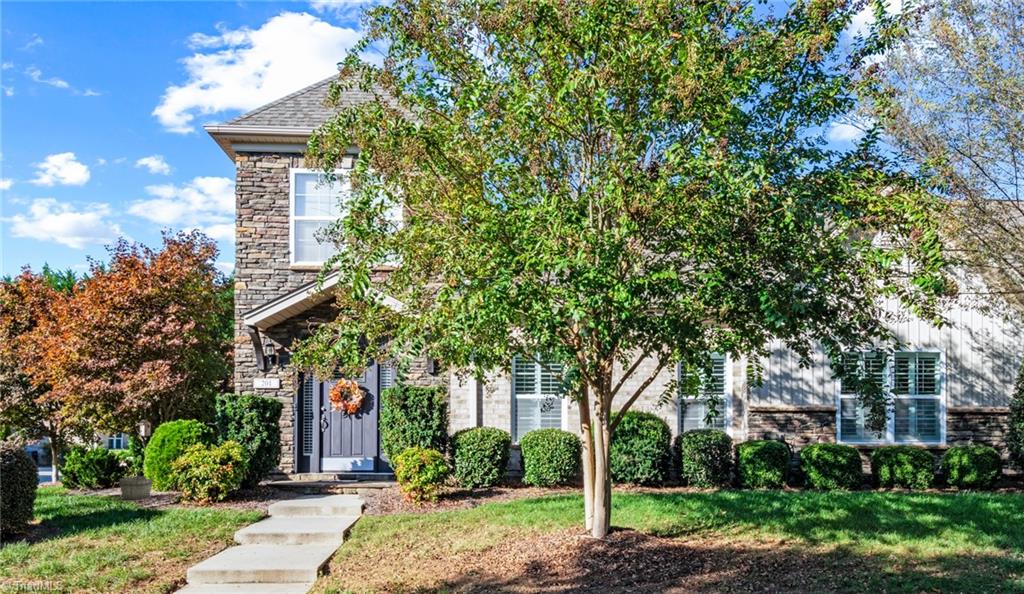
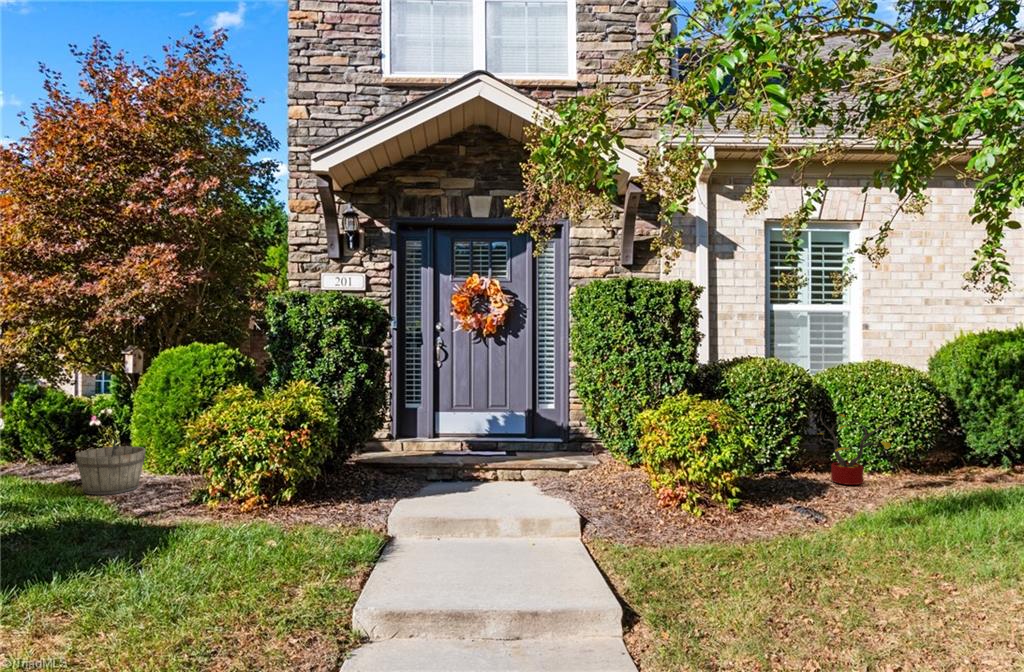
decorative plant: none [513,455,536,495] -> present [820,414,891,485]

